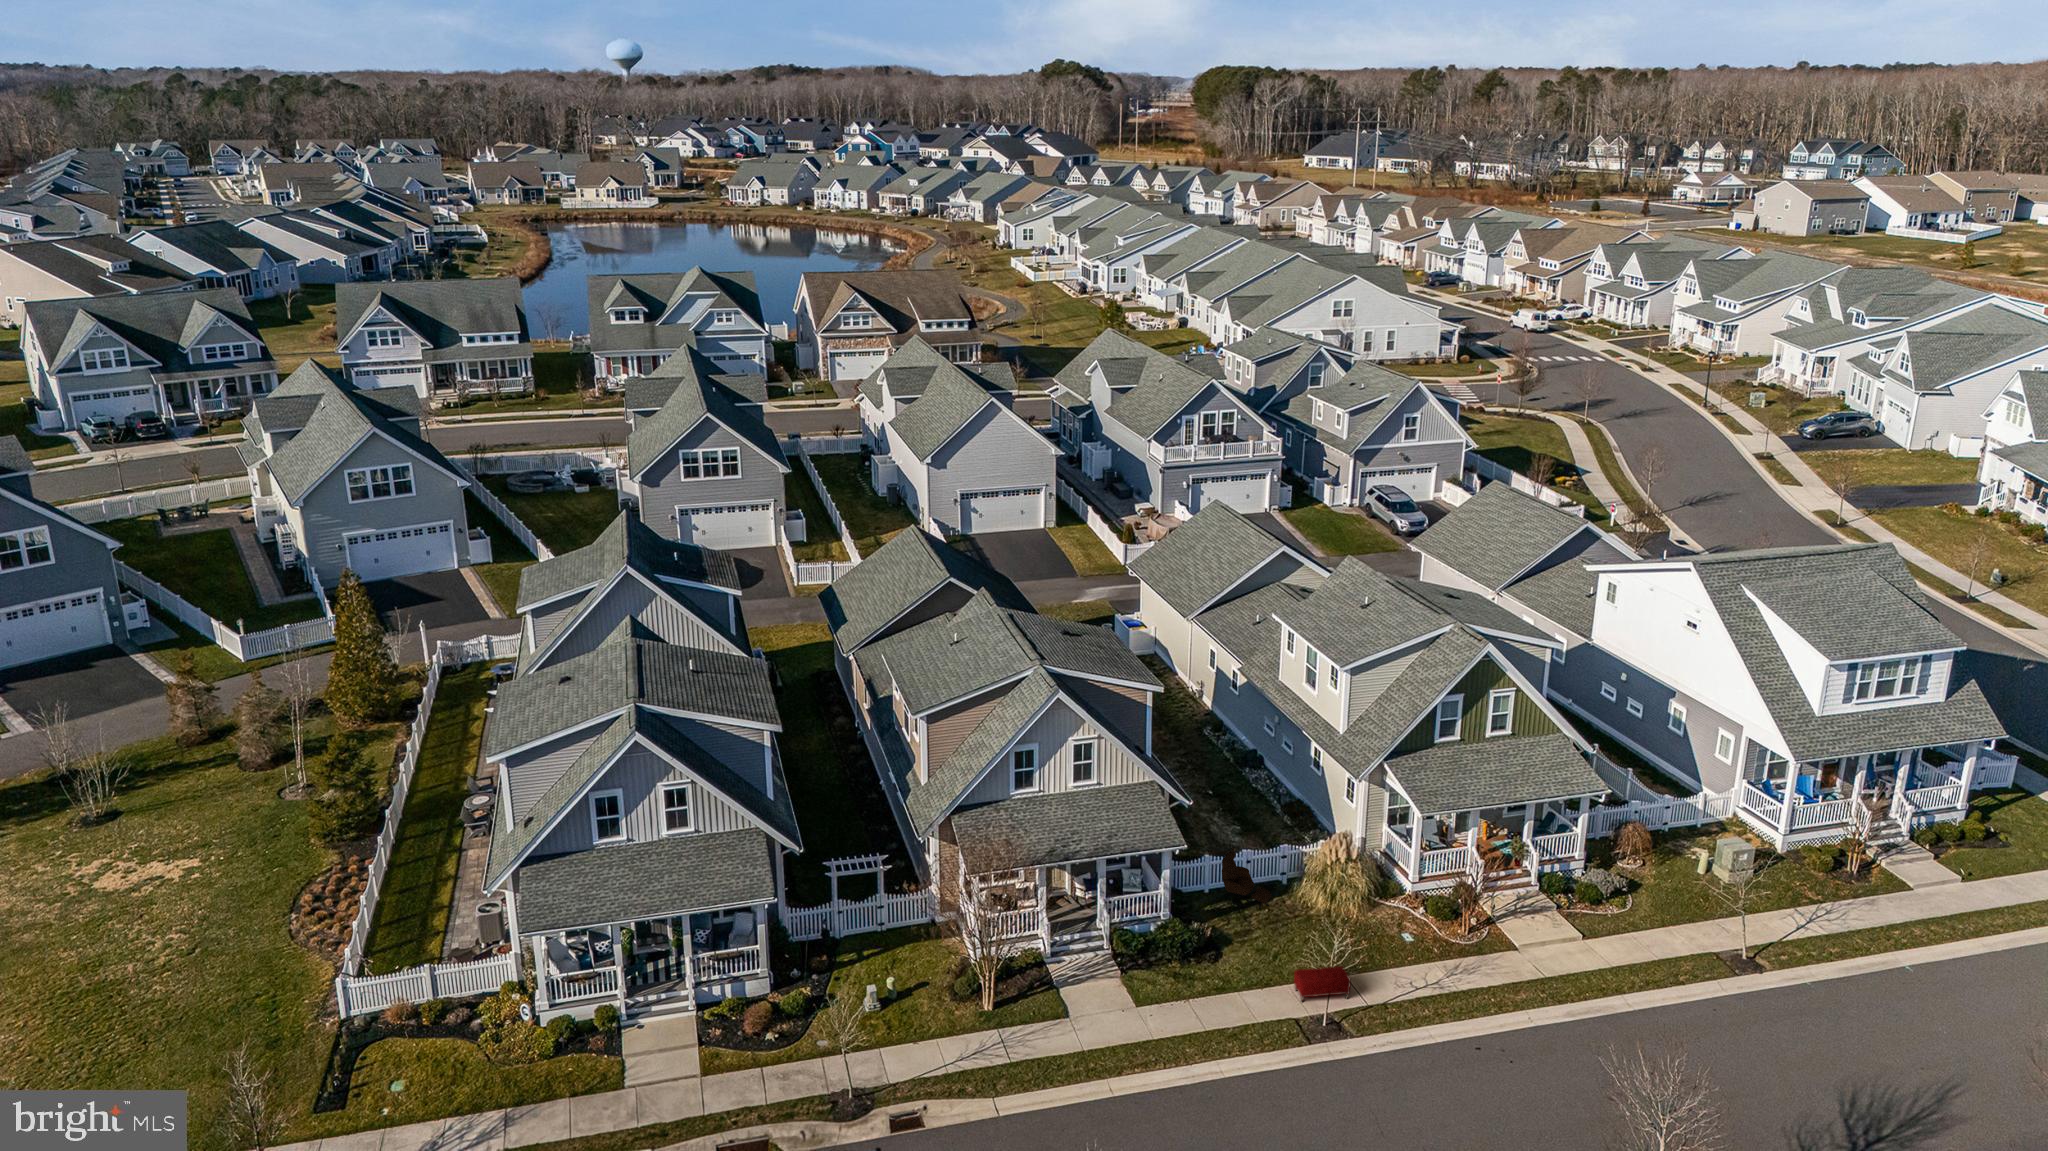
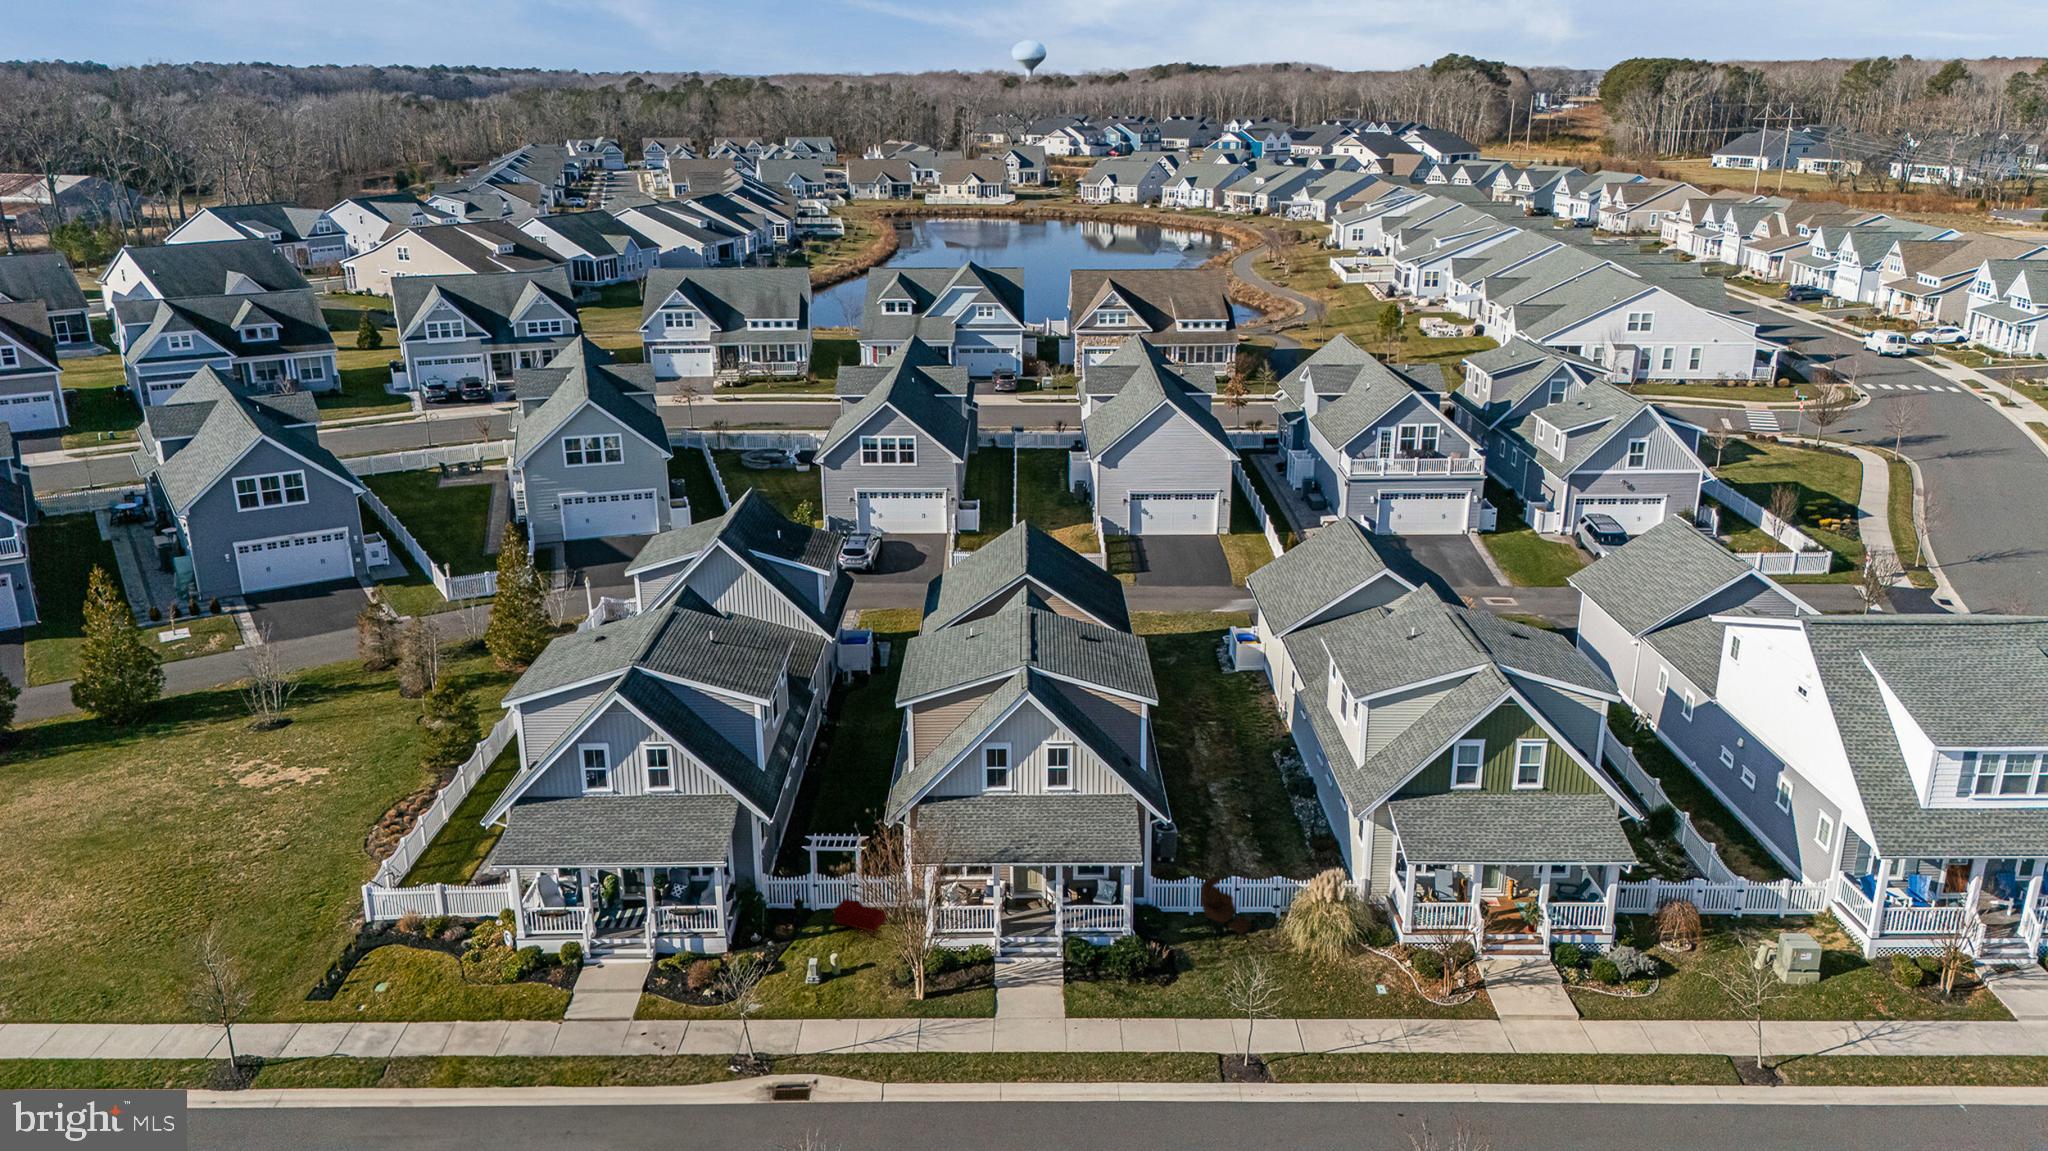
bench: present [1294,966,1351,1002] -> present [834,899,886,936]

